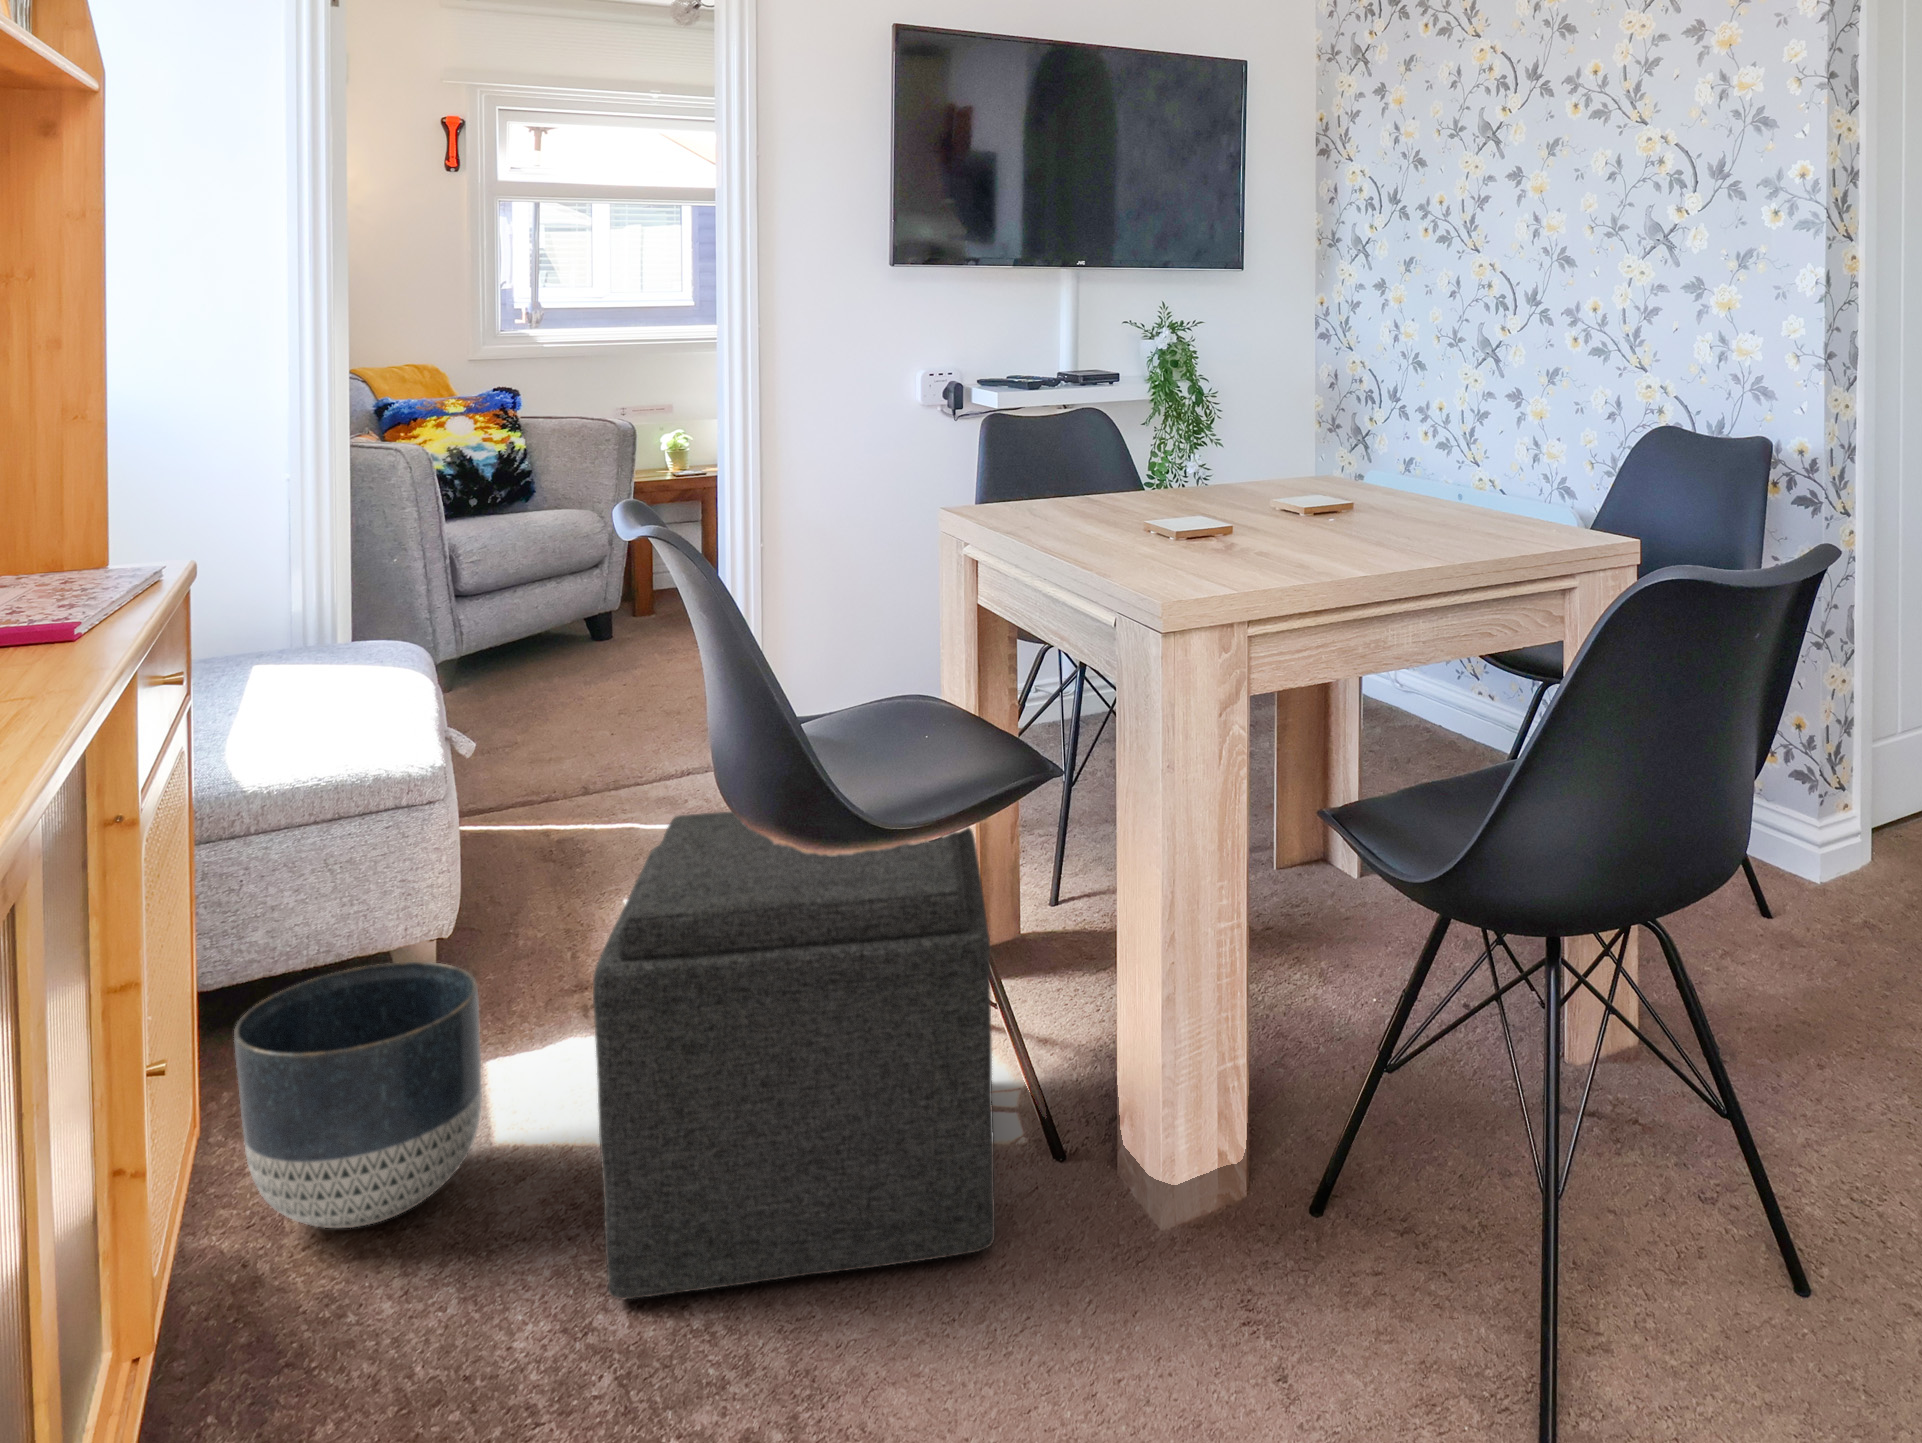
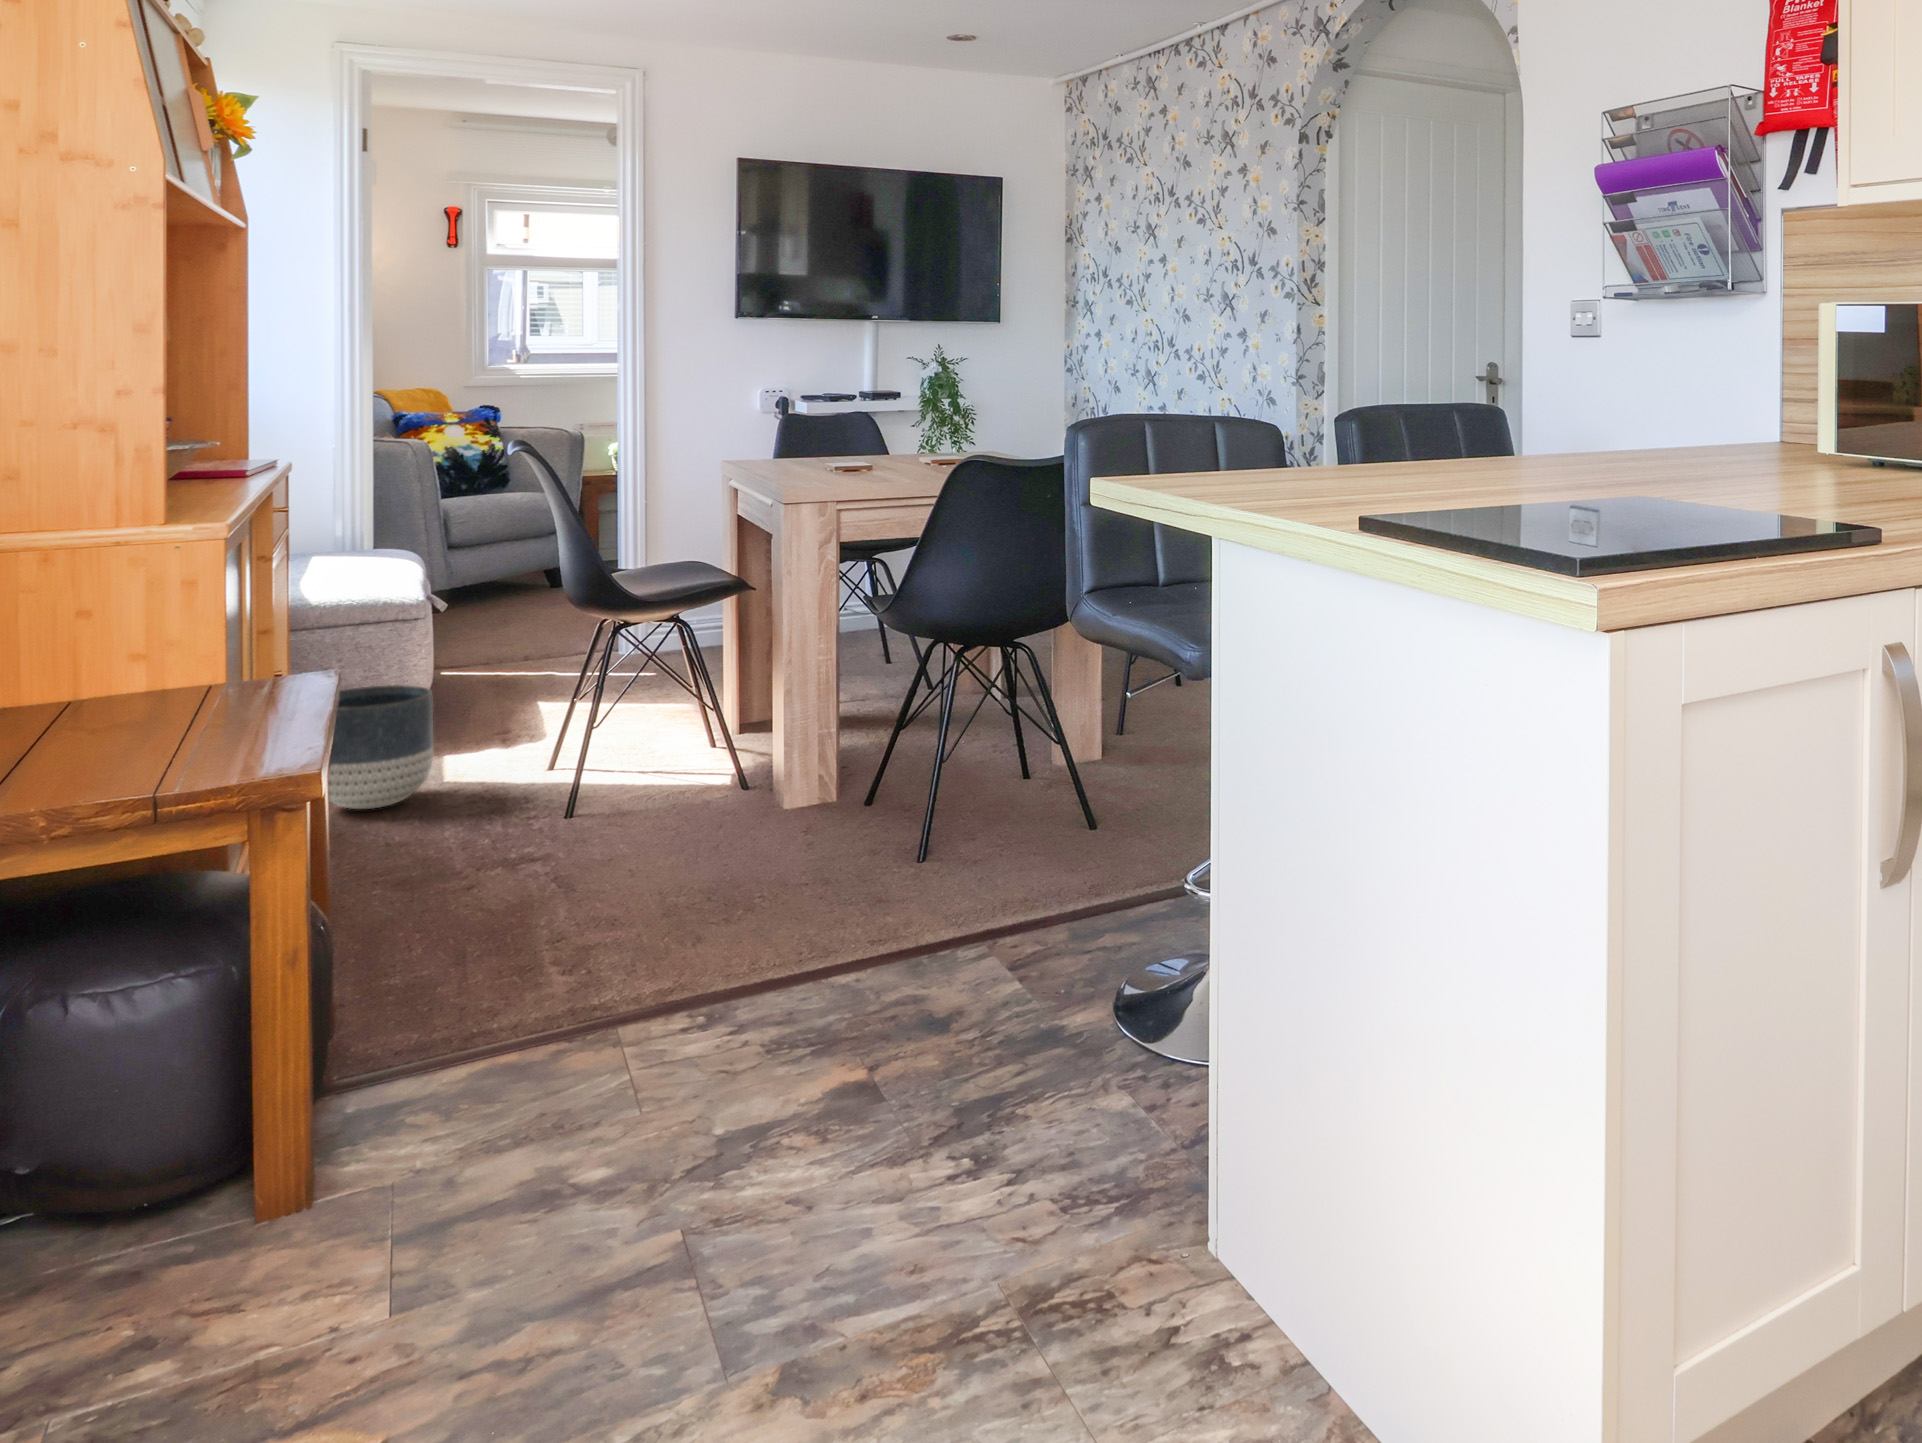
ottoman: present [593,811,995,1299] -> none [485,606,716,828]

